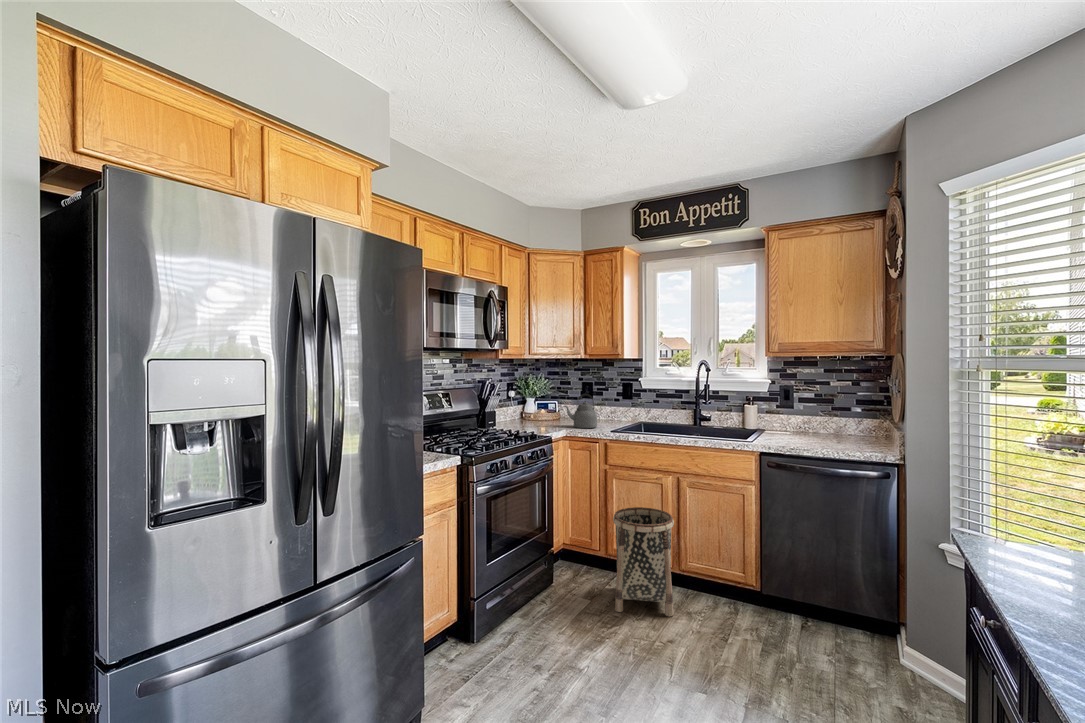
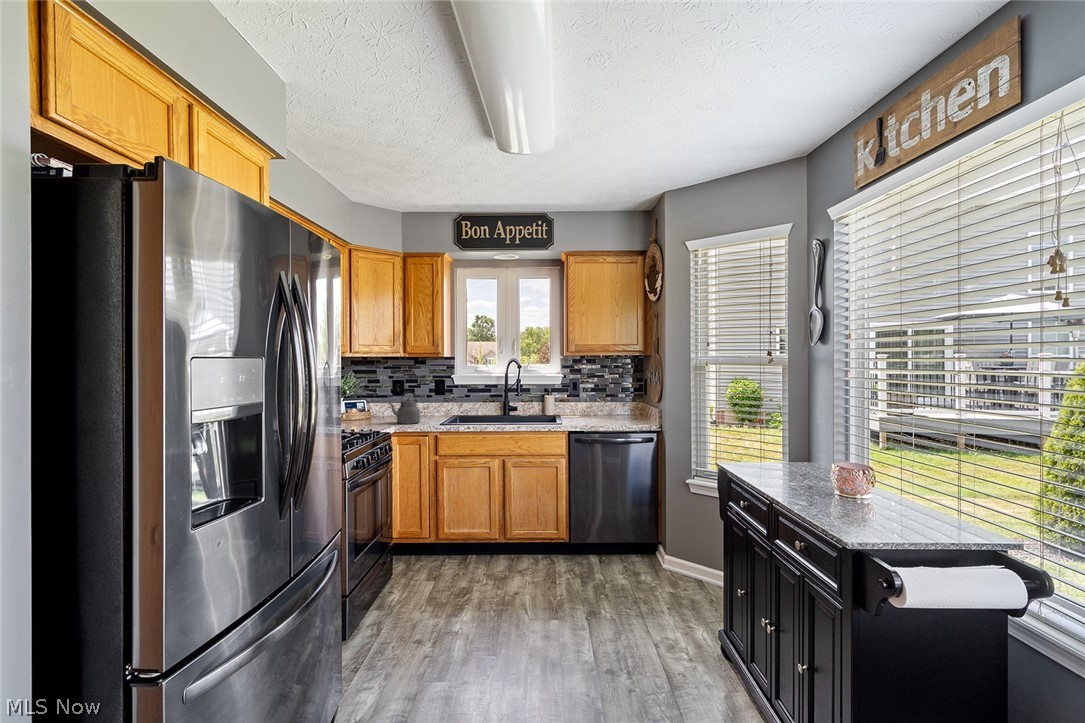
basket: present [613,507,674,616] -> none [452,489,509,583]

